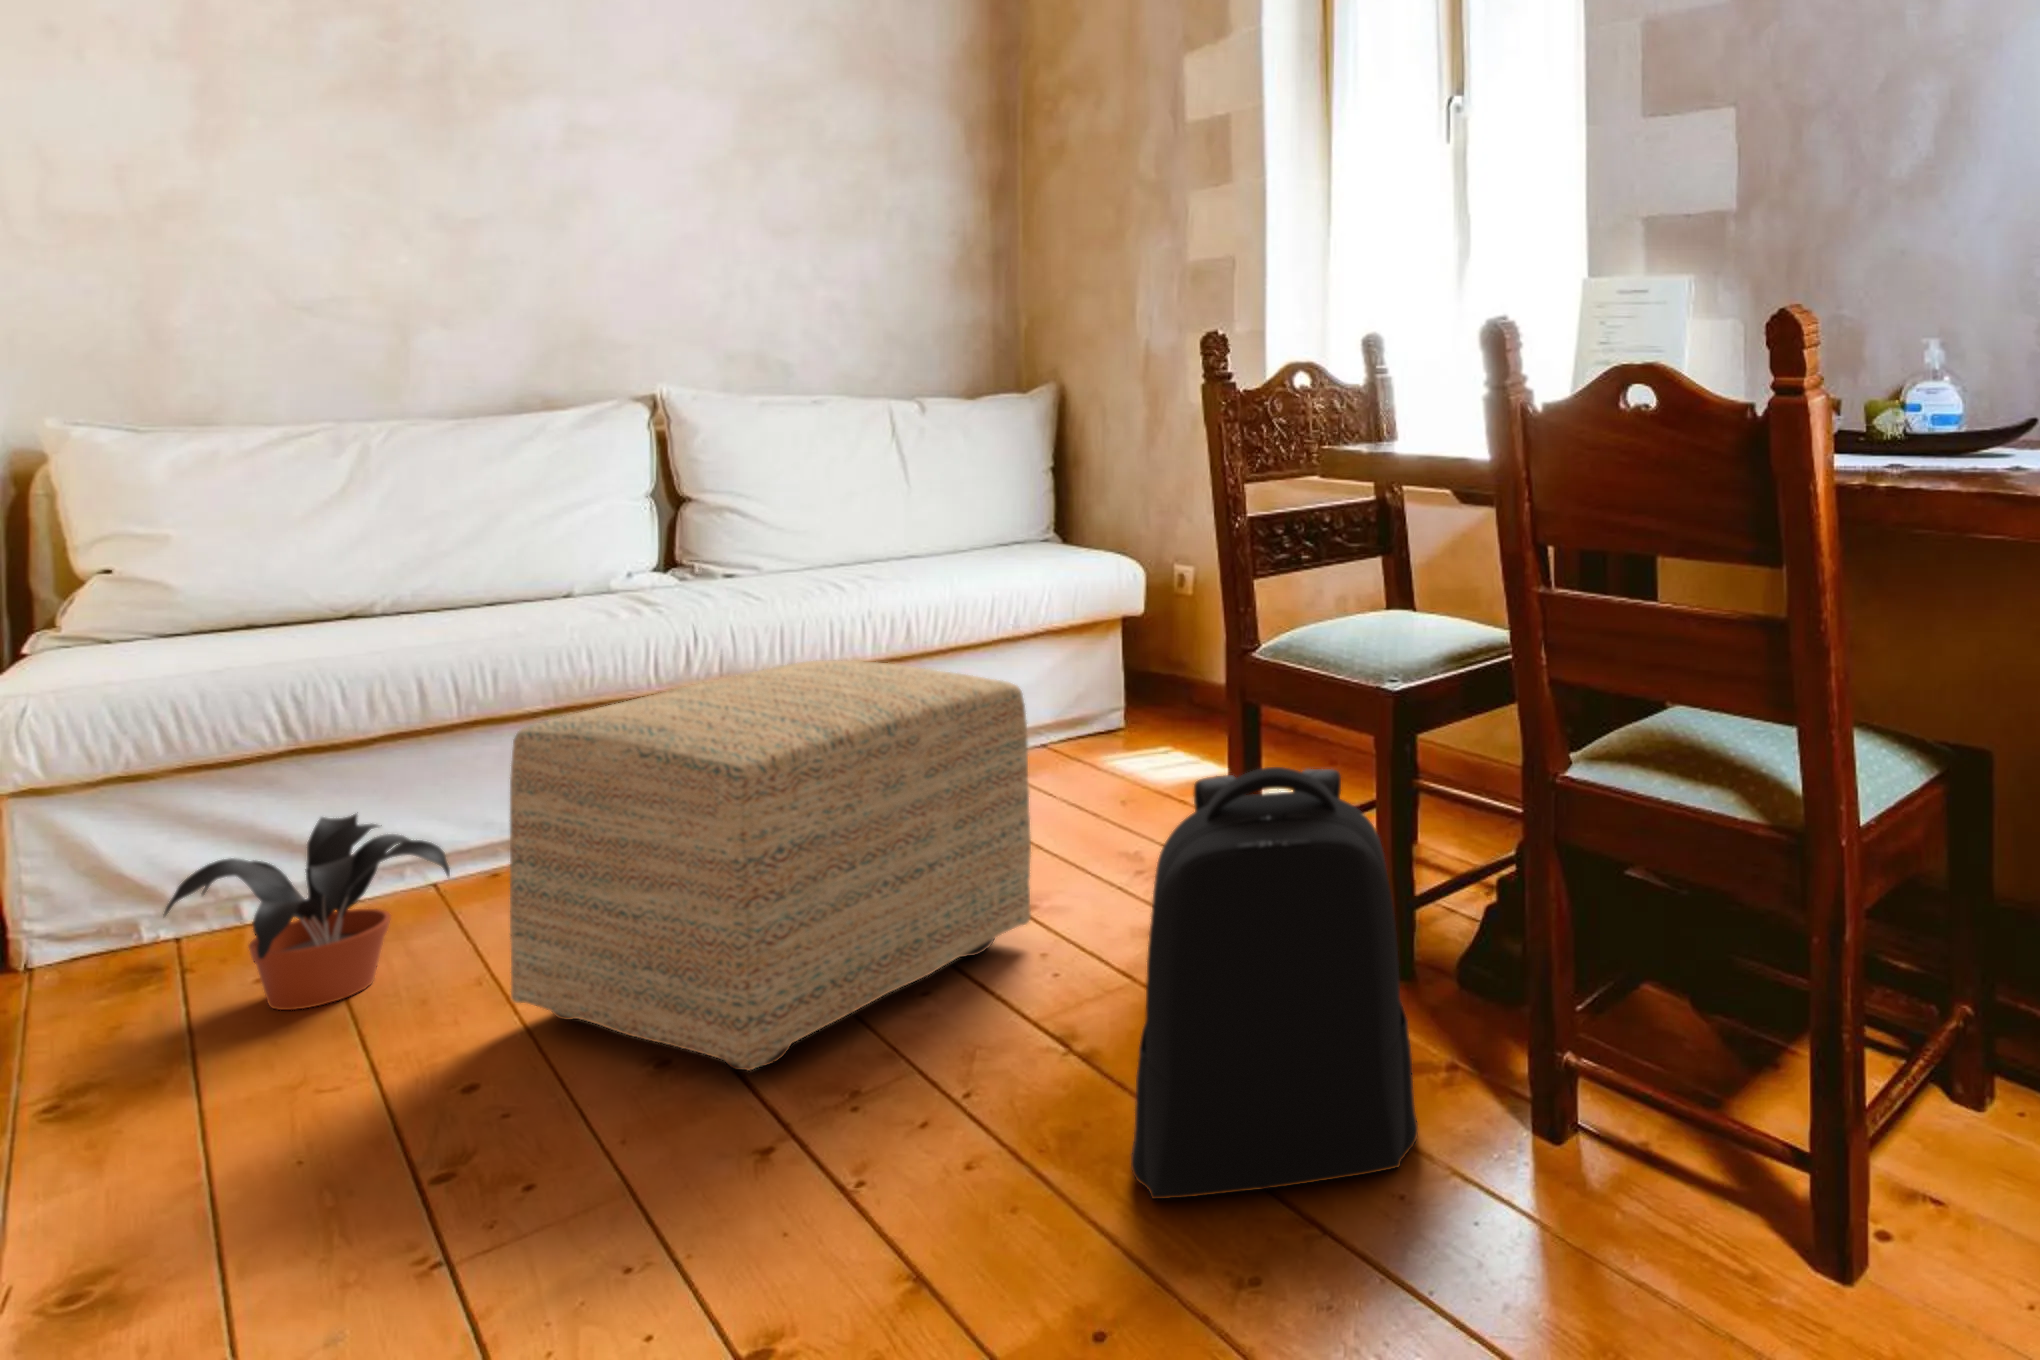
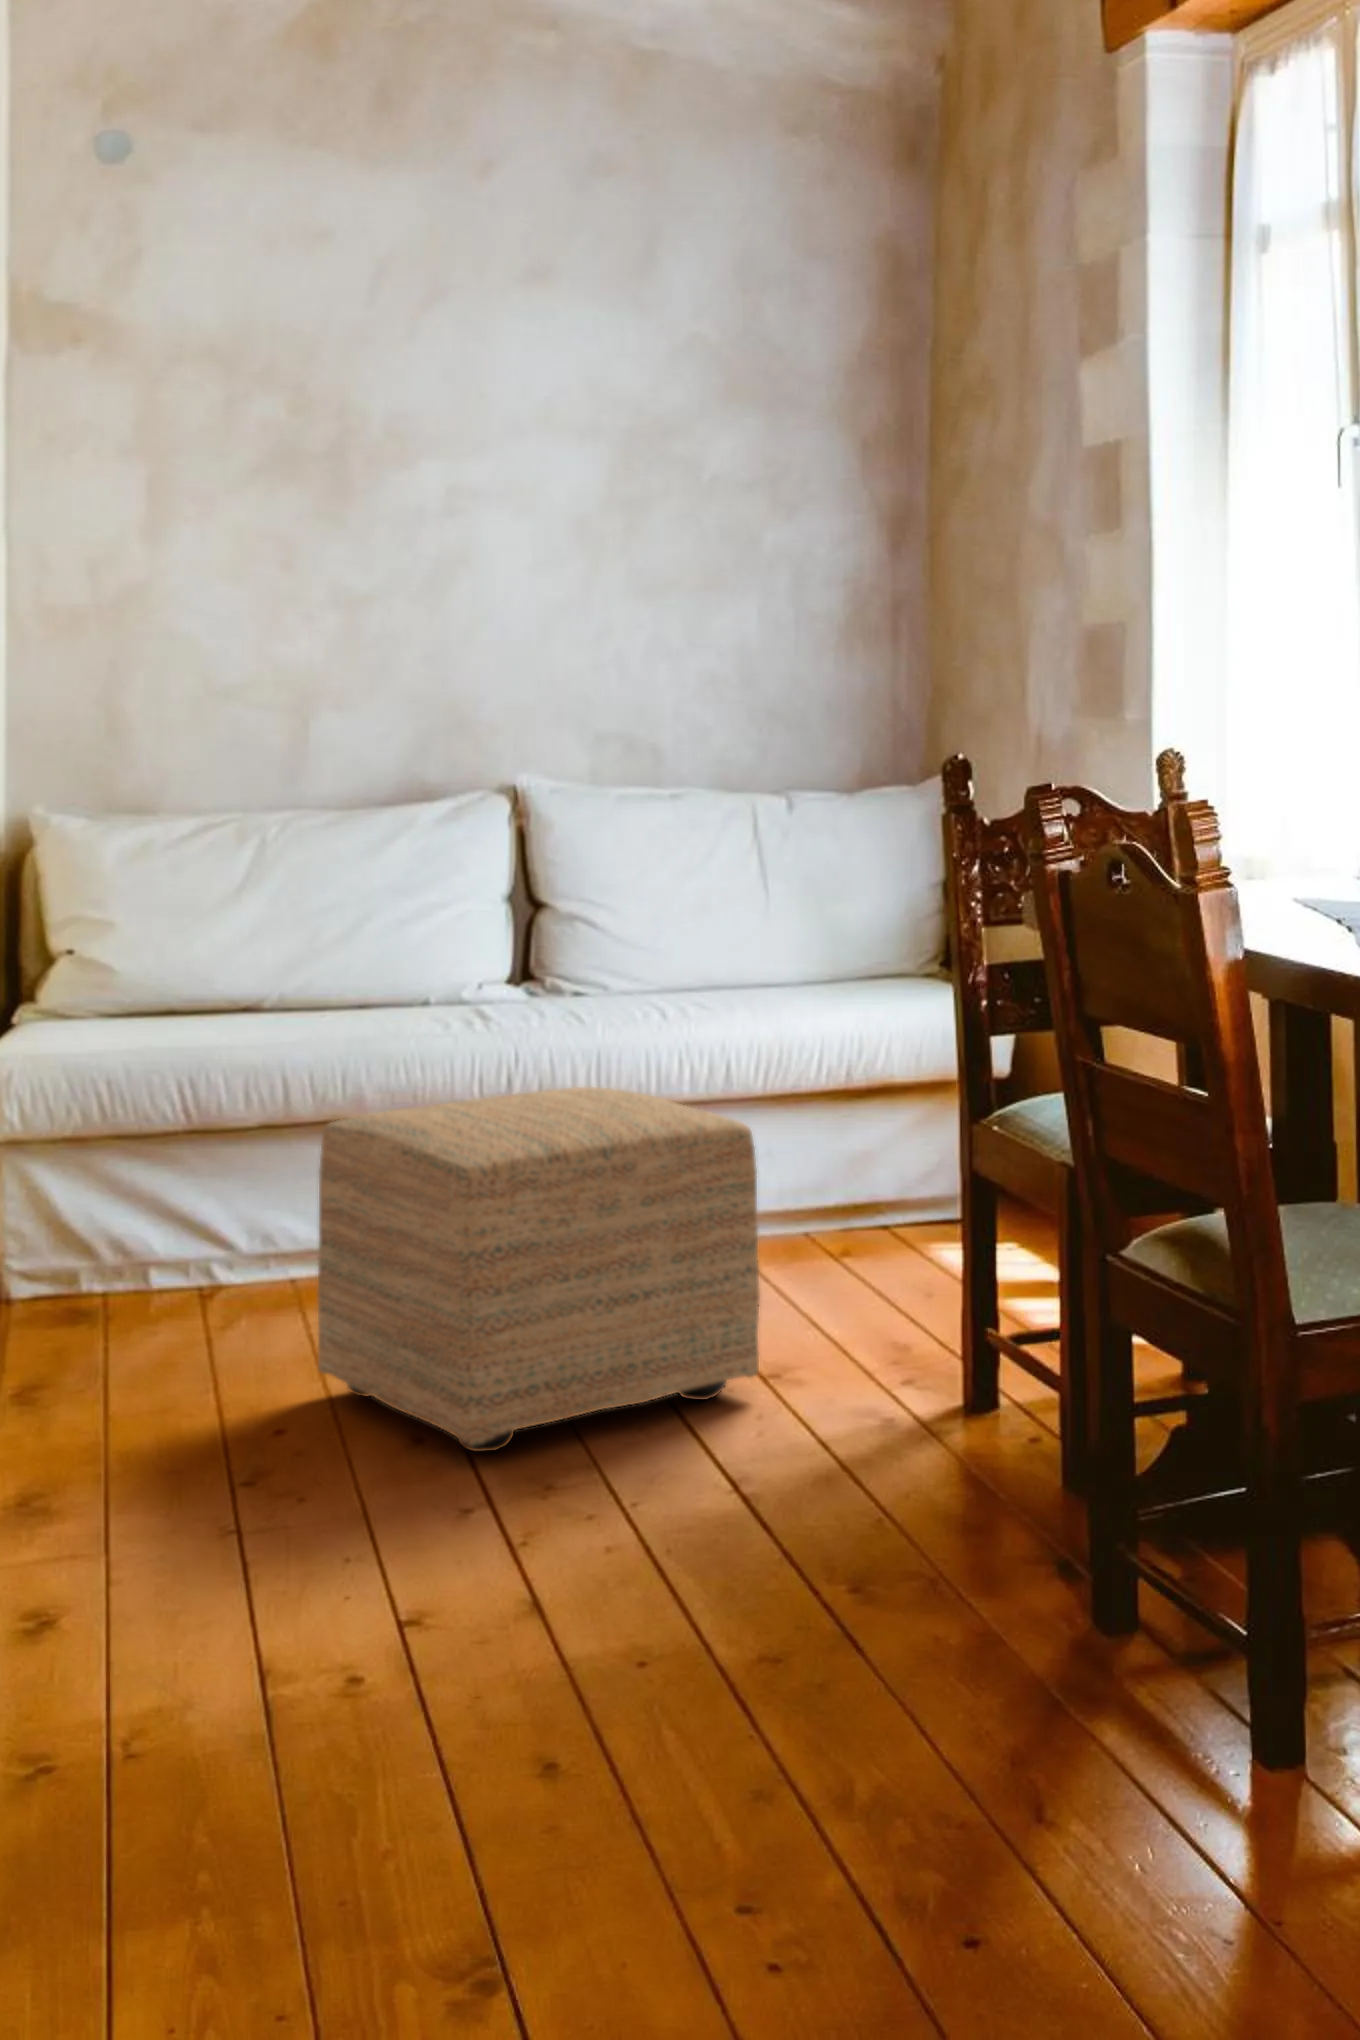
backpack: present [1131,767,1418,1199] -> none [720,1209,986,1605]
potted plant: present [164,814,450,1010] -> none [86,1193,288,1360]

